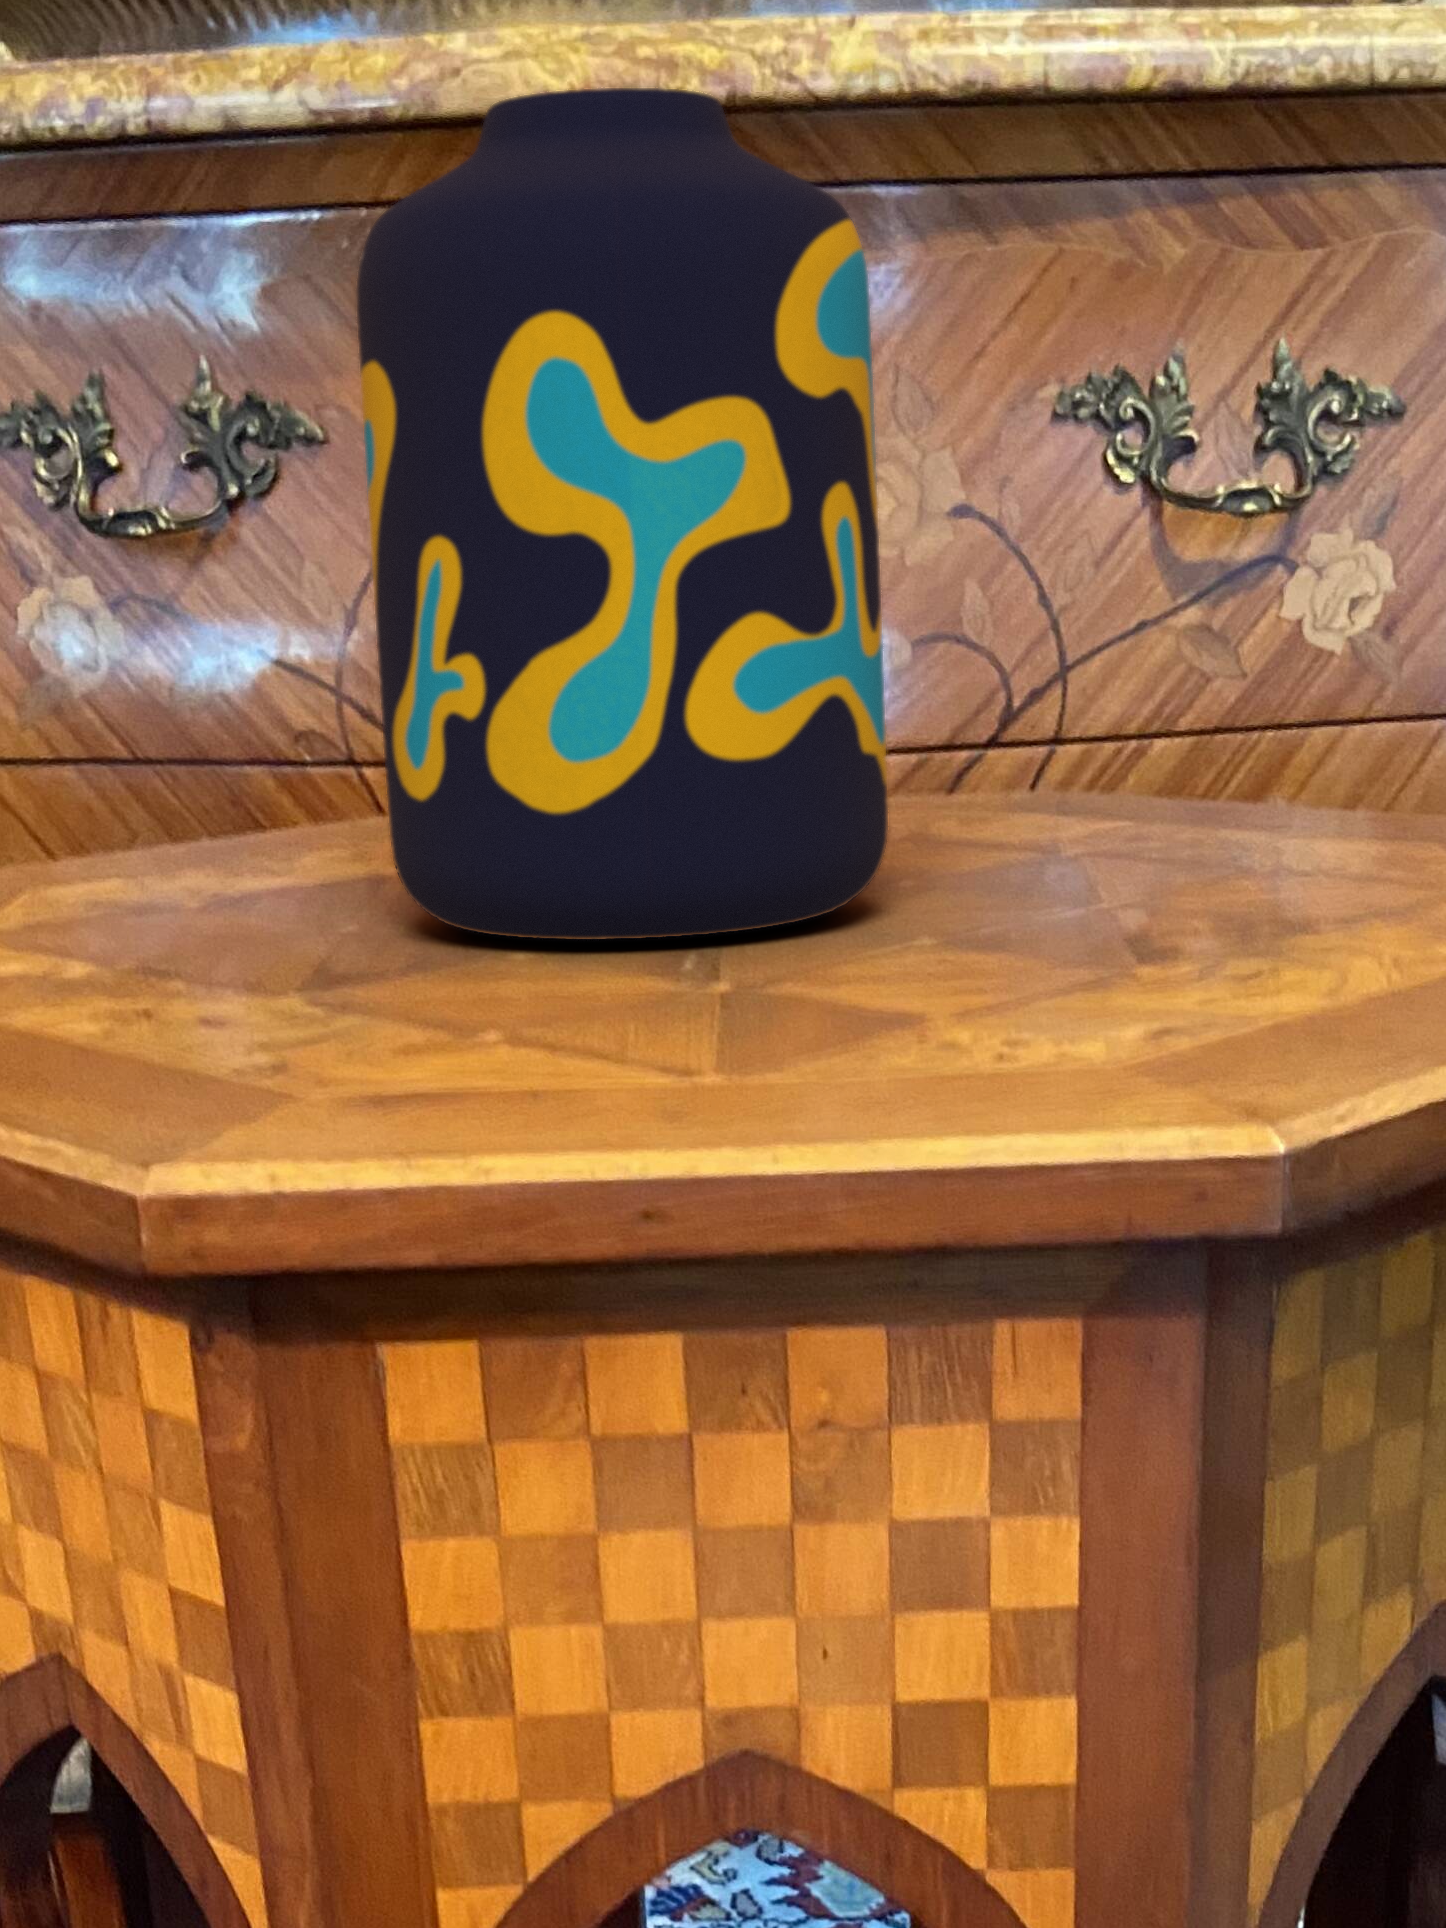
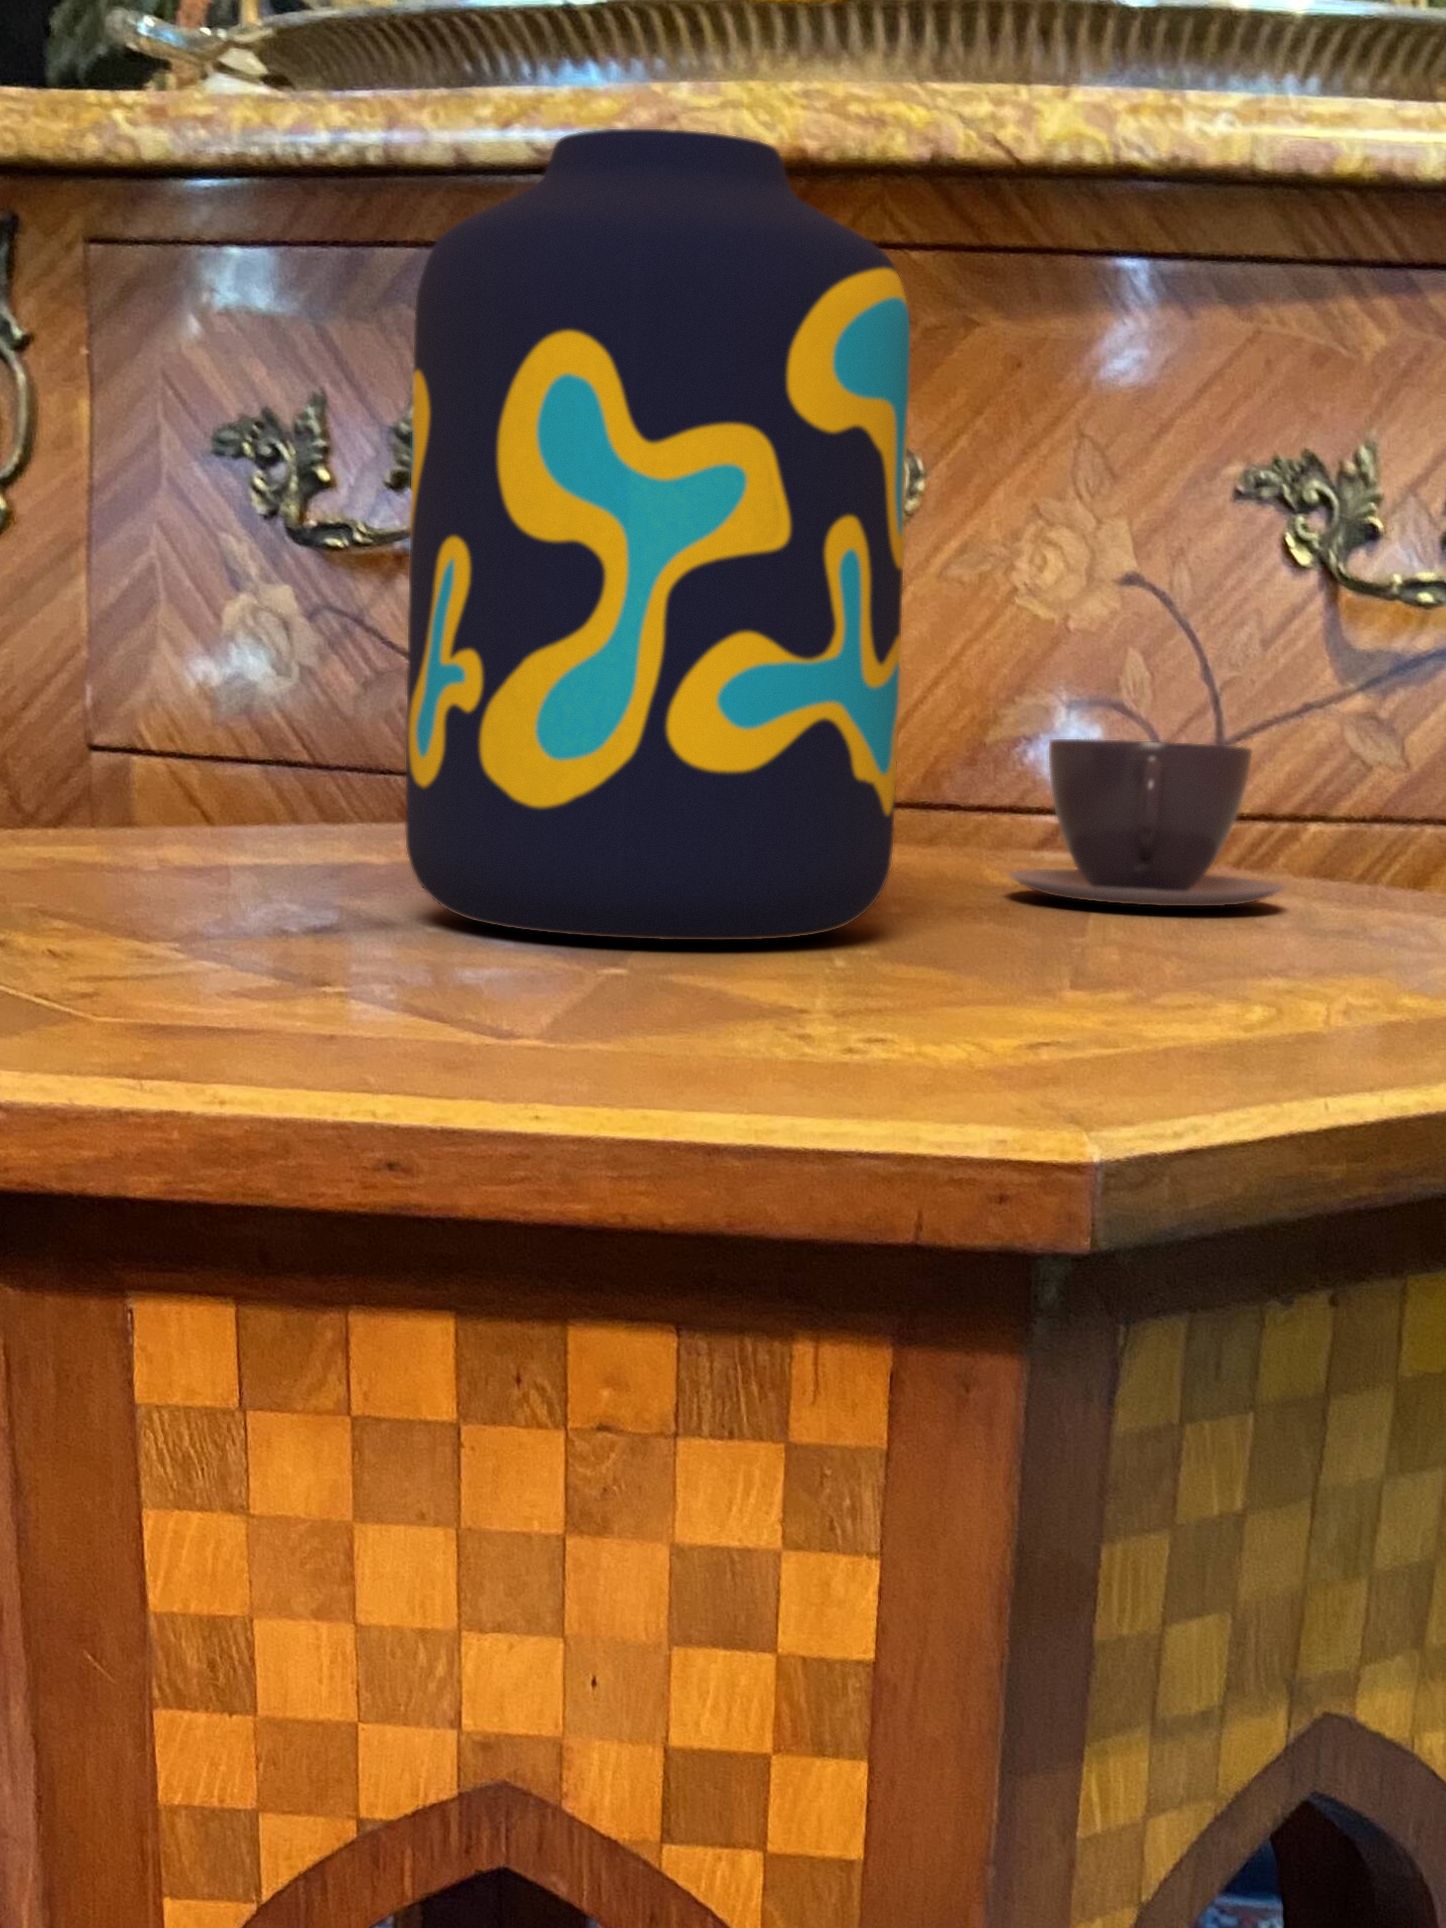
teacup: none [937,674,1217,843] -> present [1008,739,1285,906]

